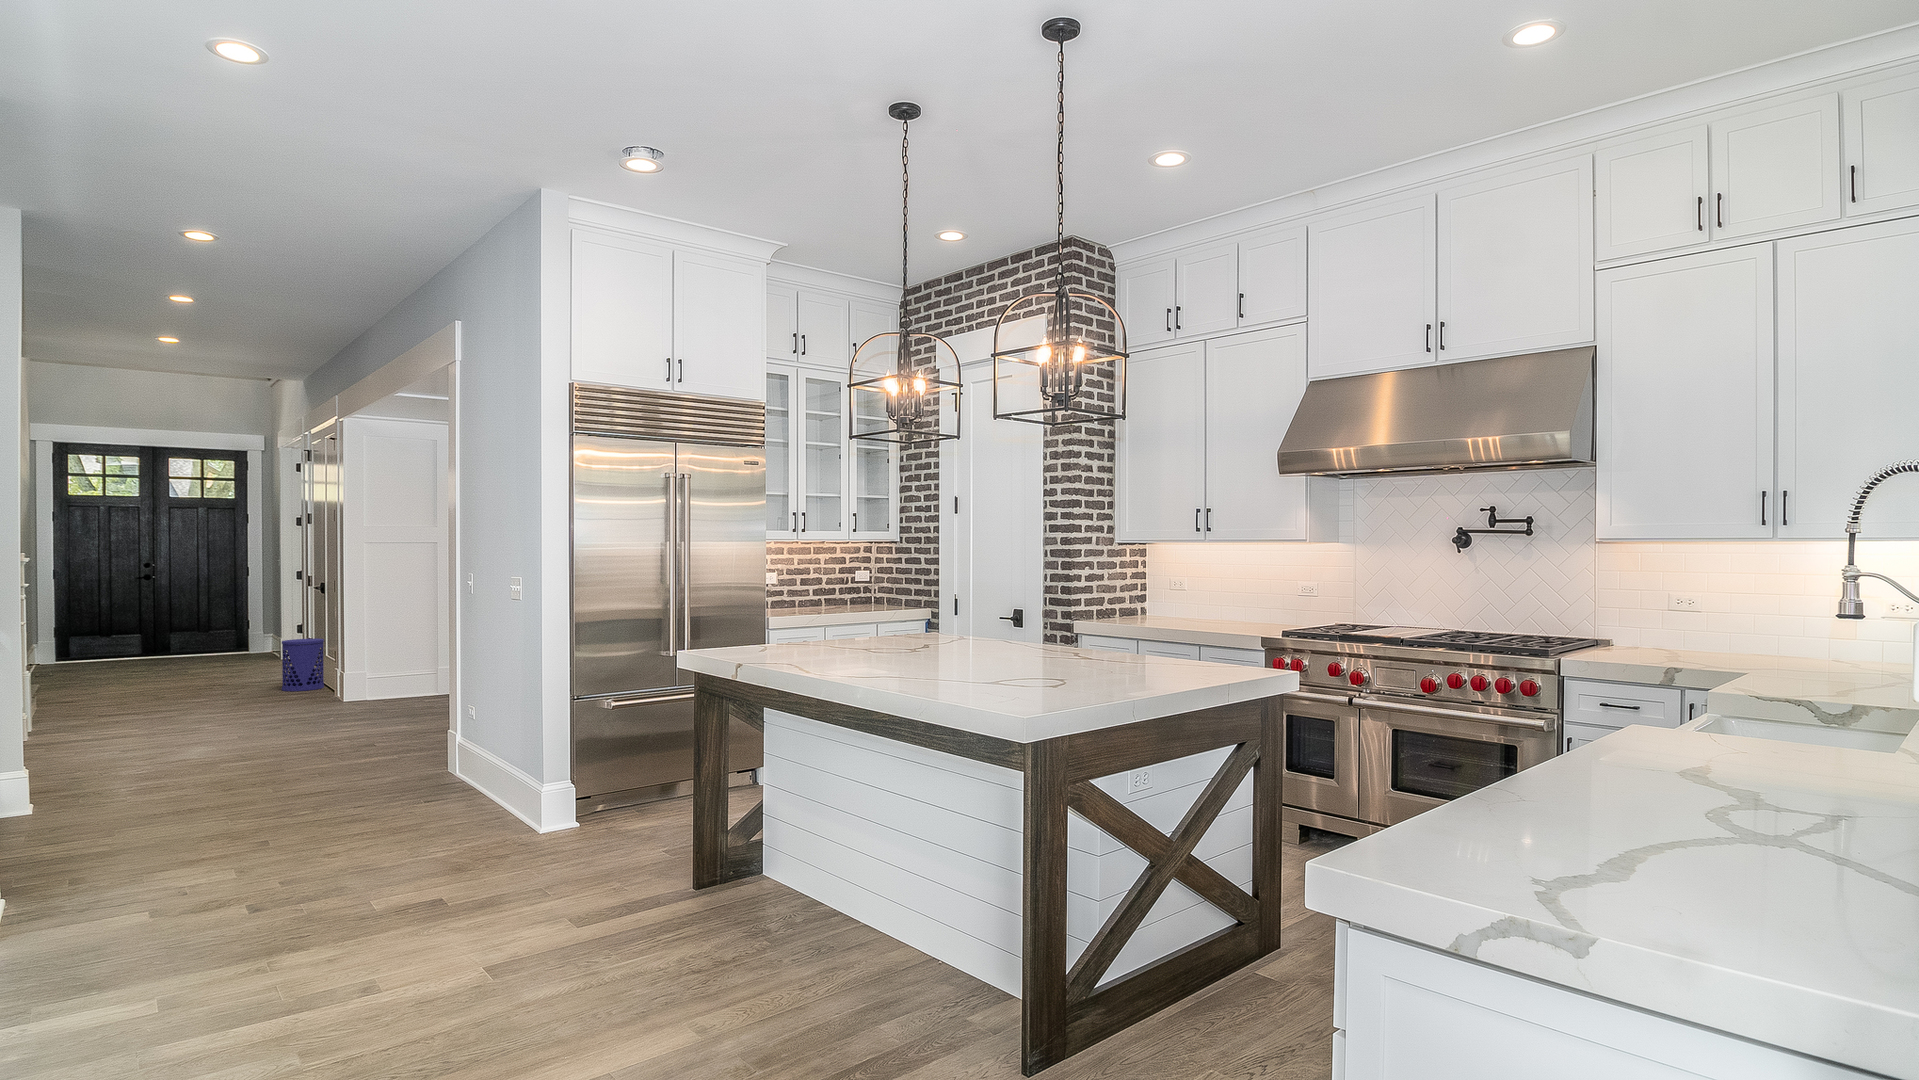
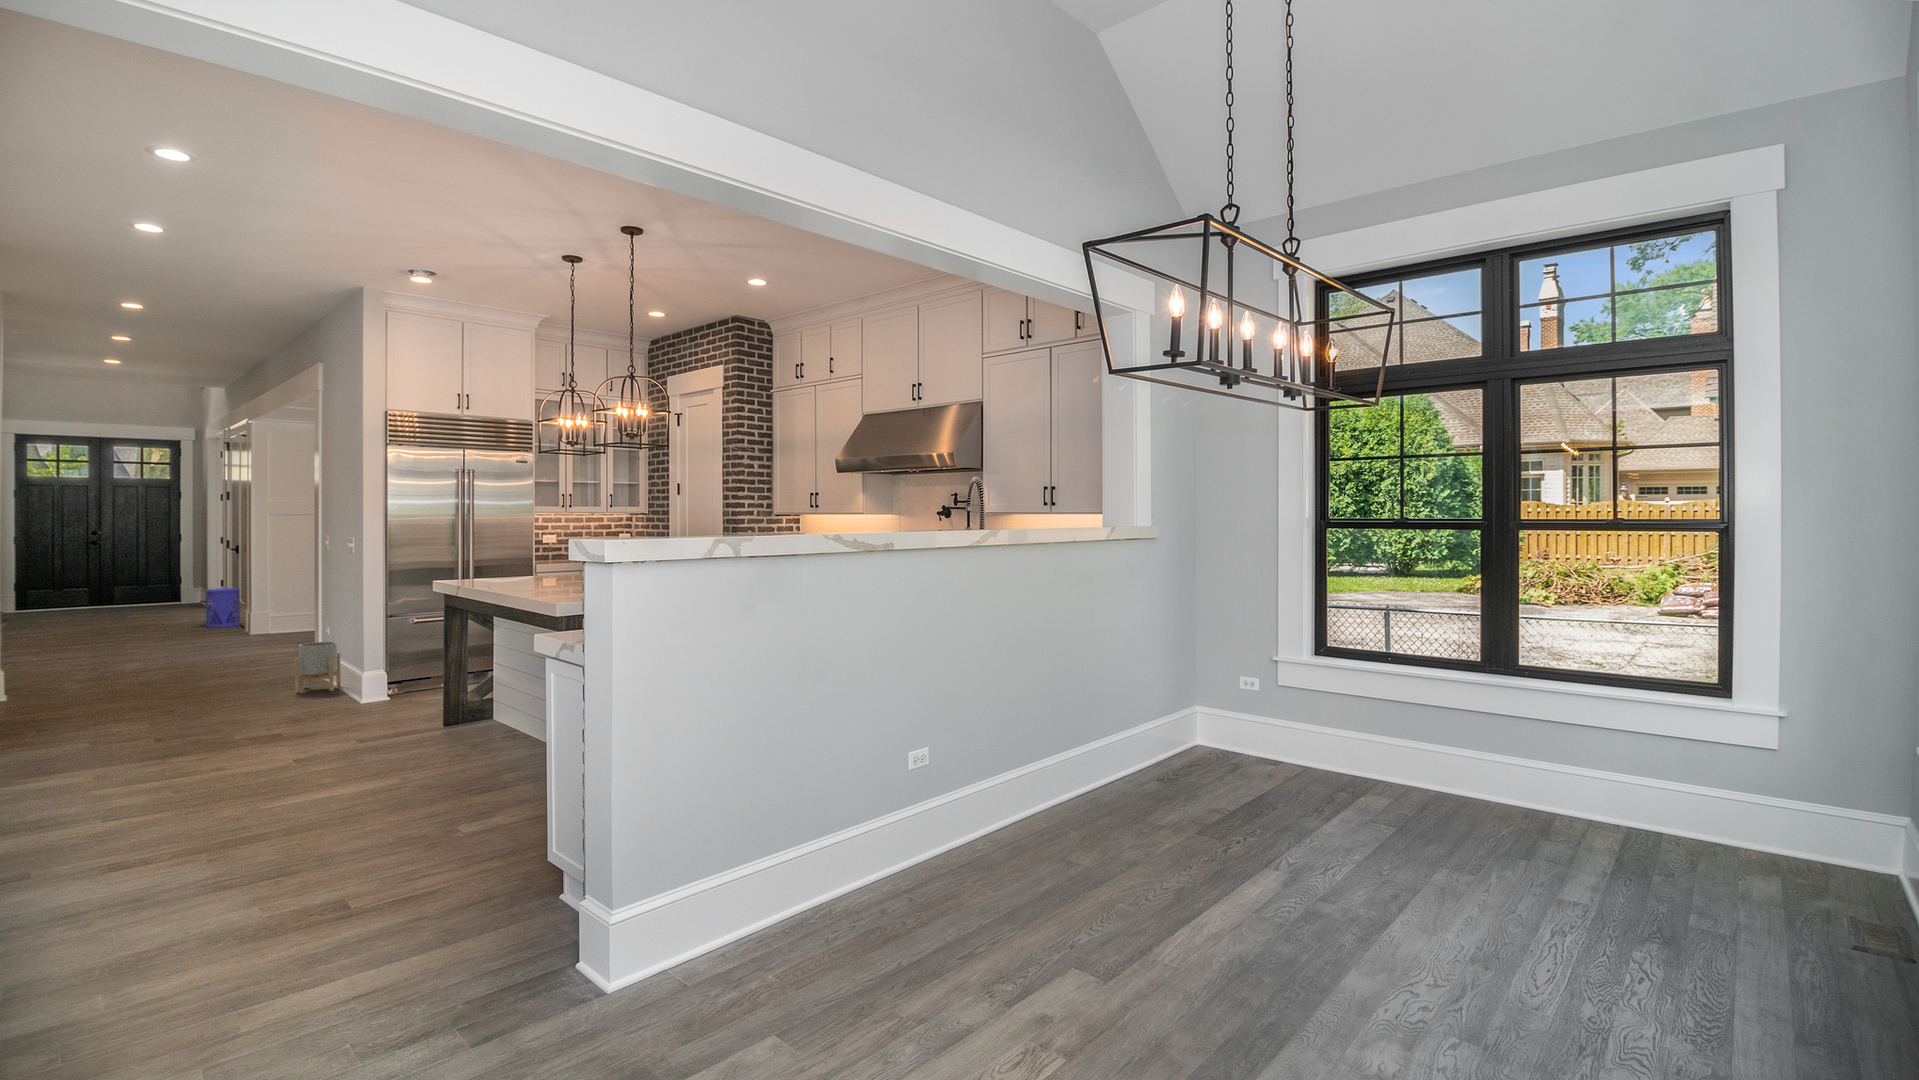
planter: none [433,738,493,820] -> present [295,642,341,693]

